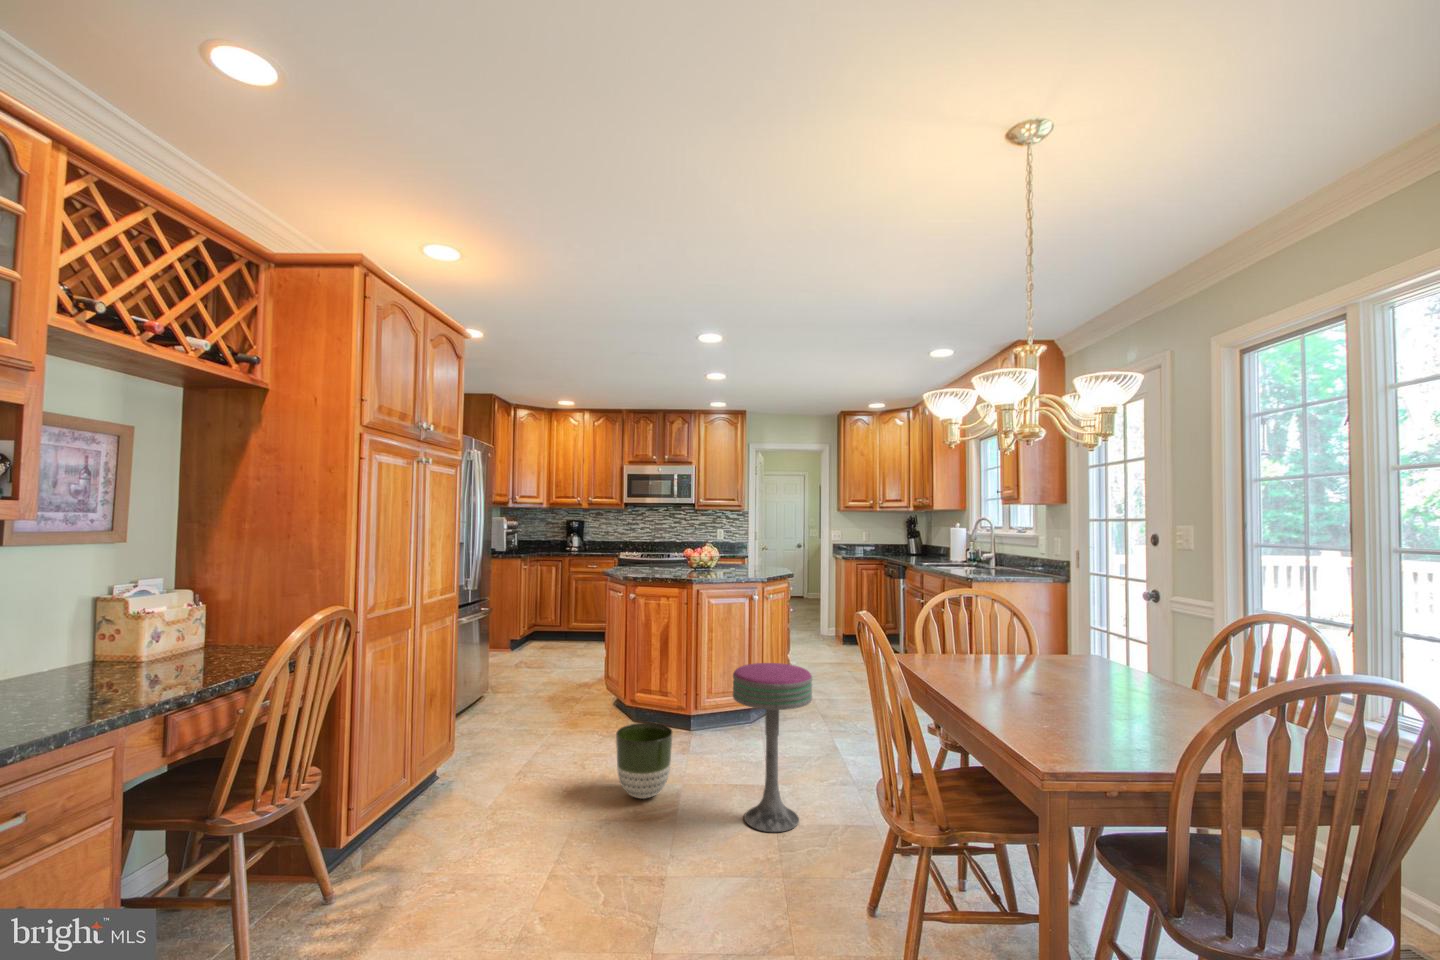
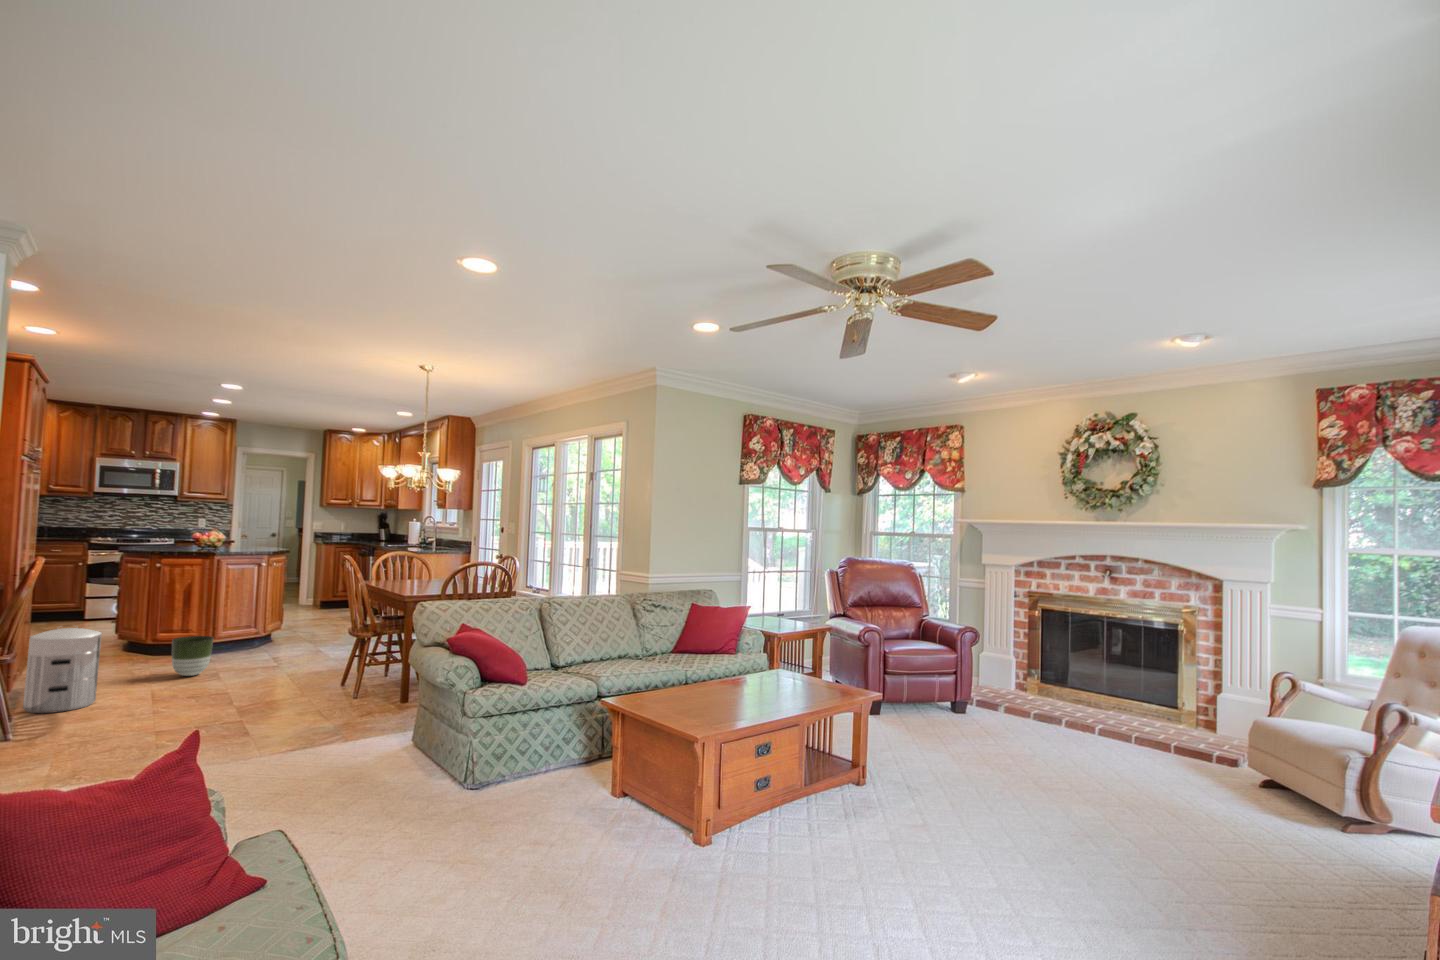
bar stool: present [733,663,812,832] -> none [261,593,310,675]
waste bin: none [377,718,484,889] -> present [23,625,102,713]

